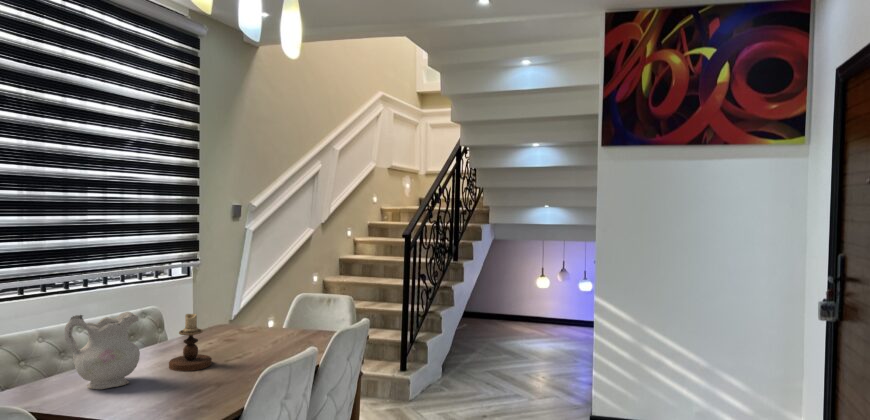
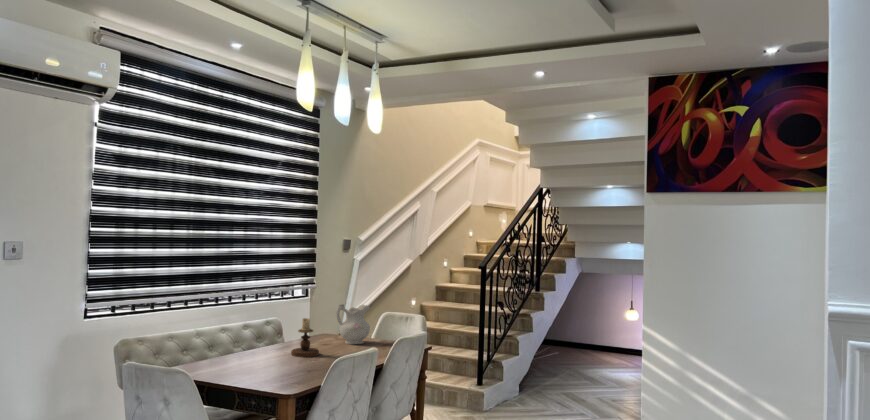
ceramic pitcher: present [65,312,140,390] -> present [336,305,370,344]

